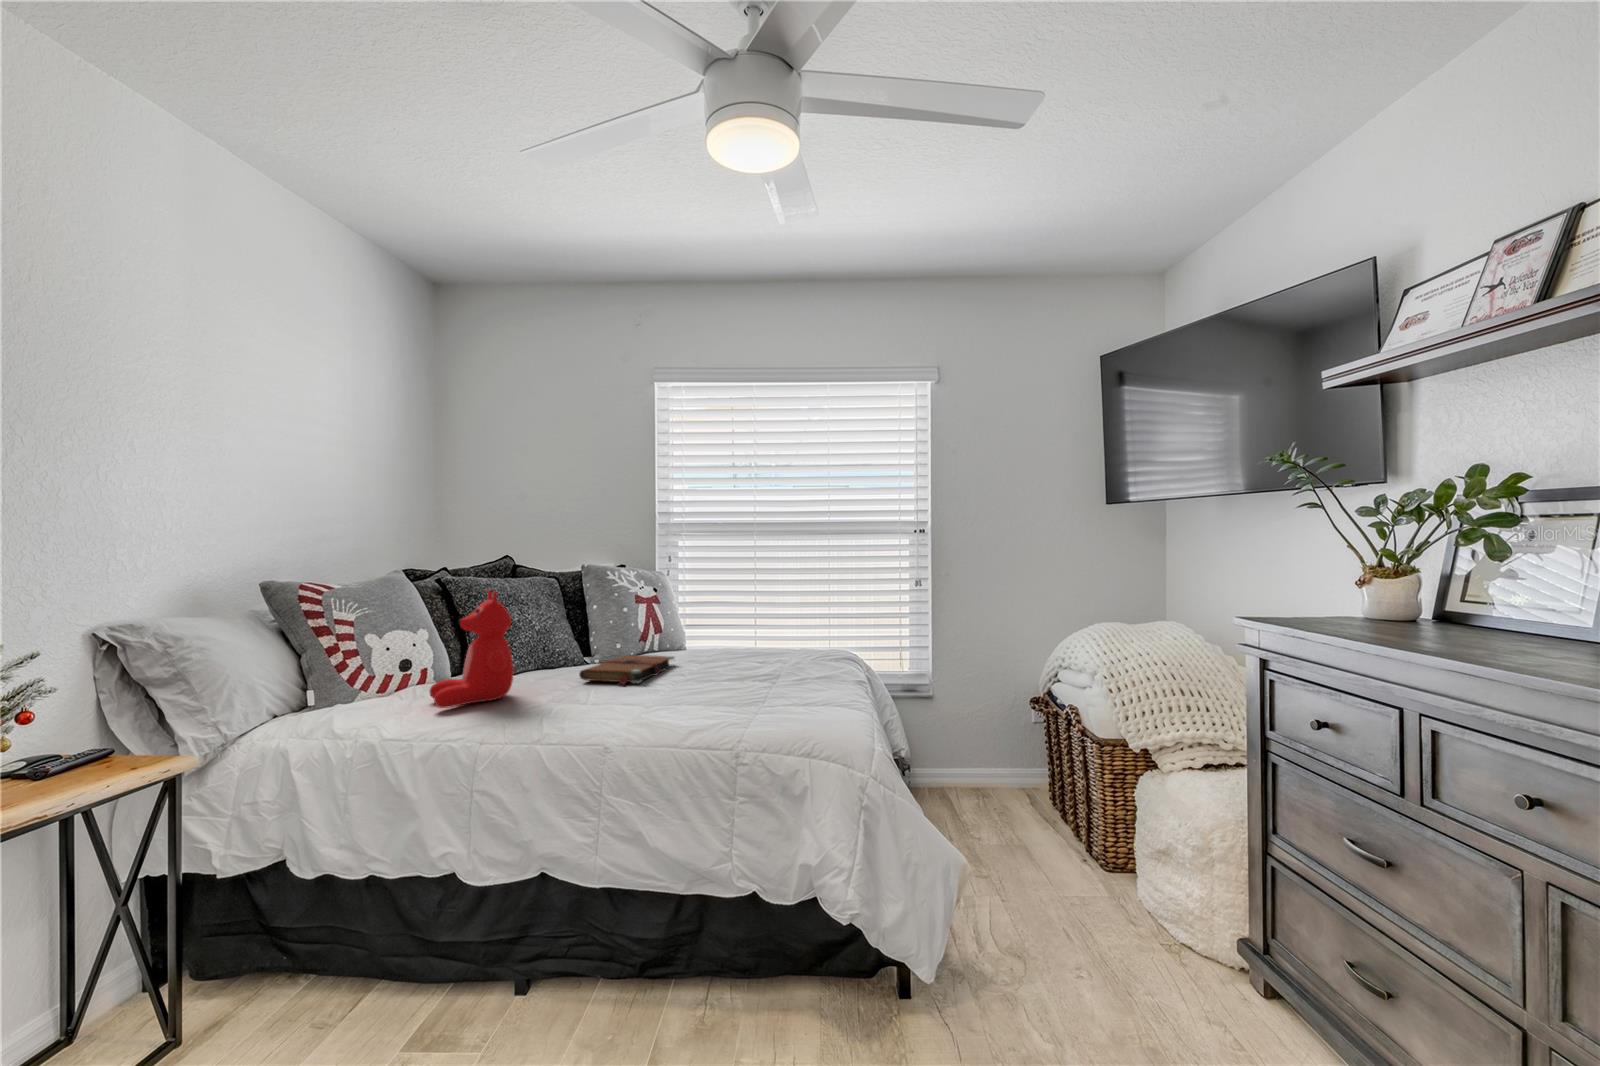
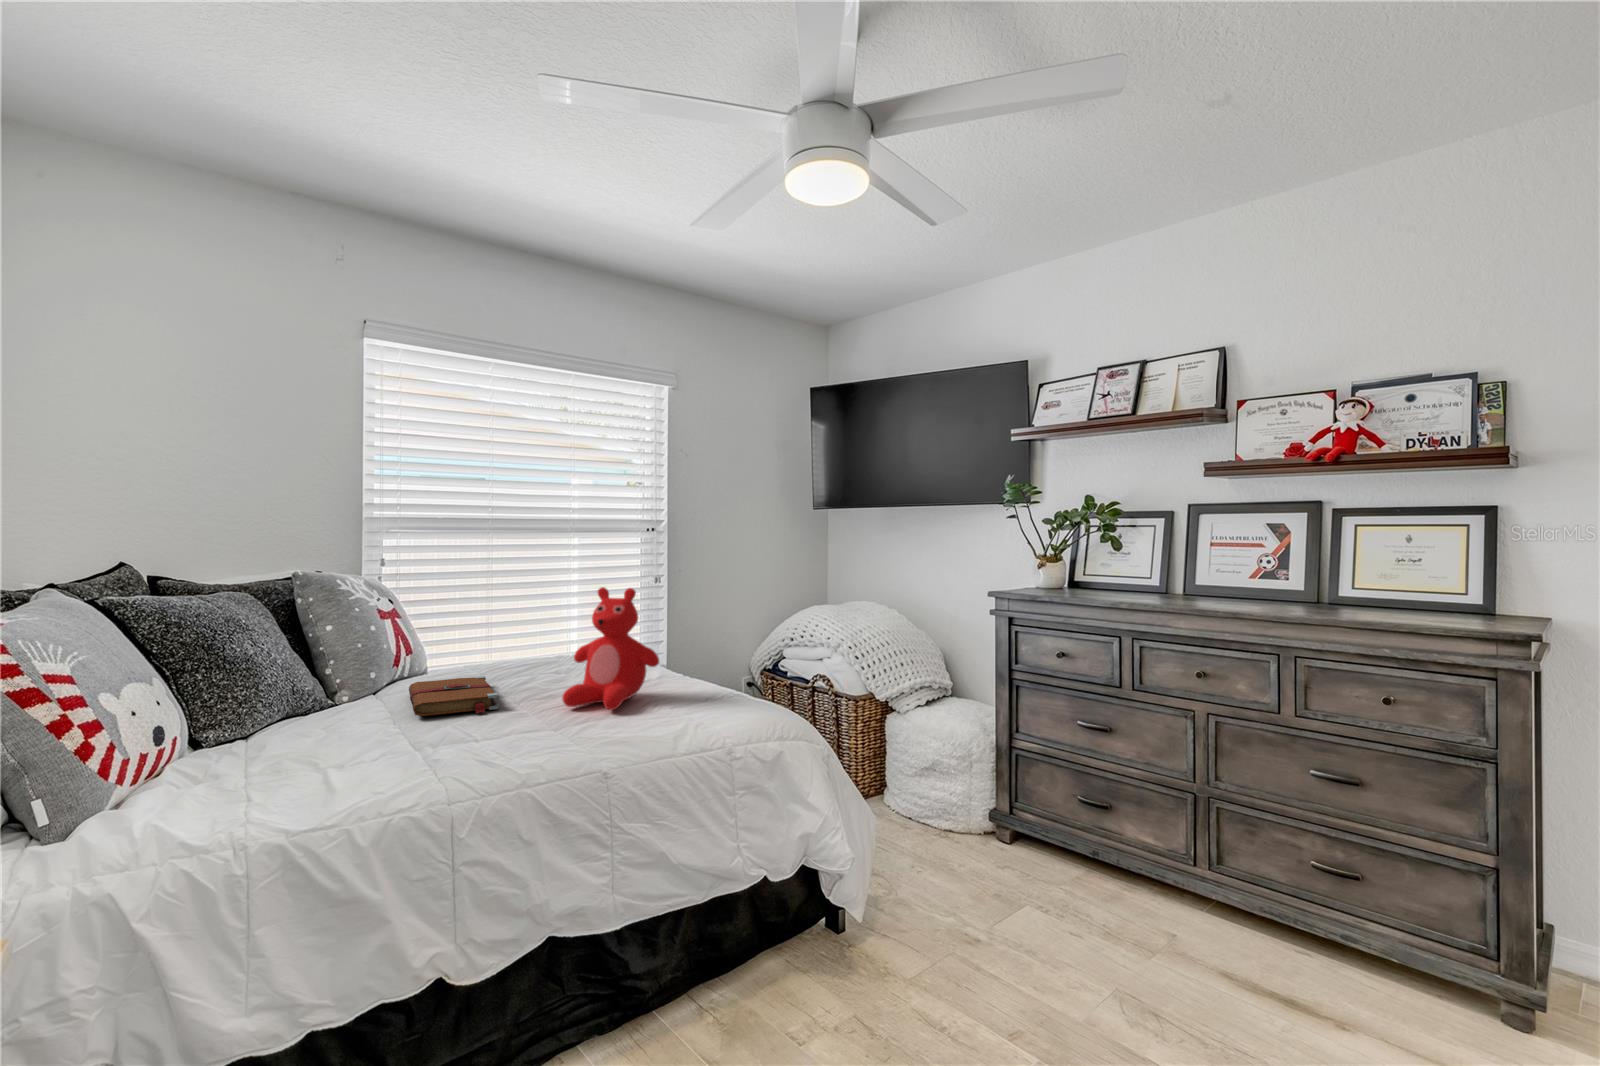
teddy bear: present [429,590,513,708] -> present [562,587,659,710]

